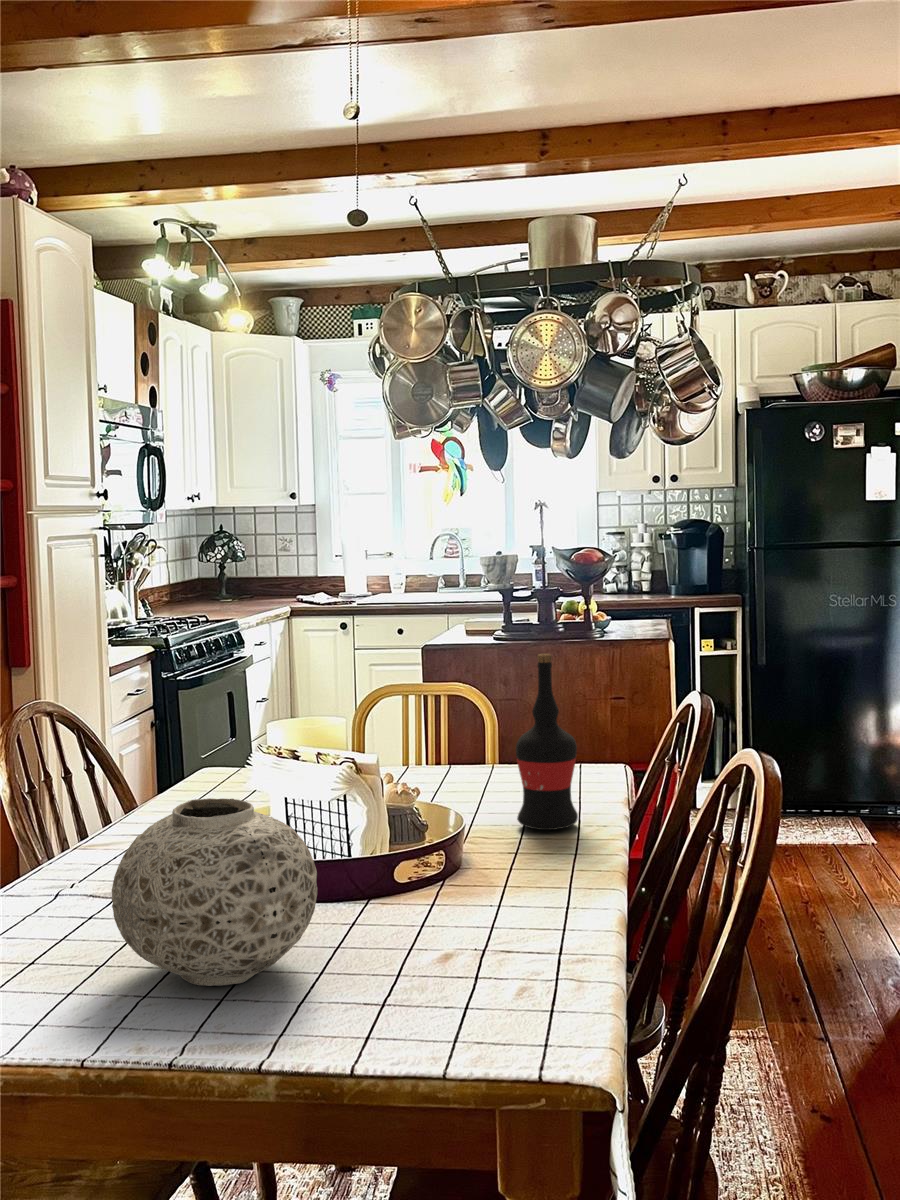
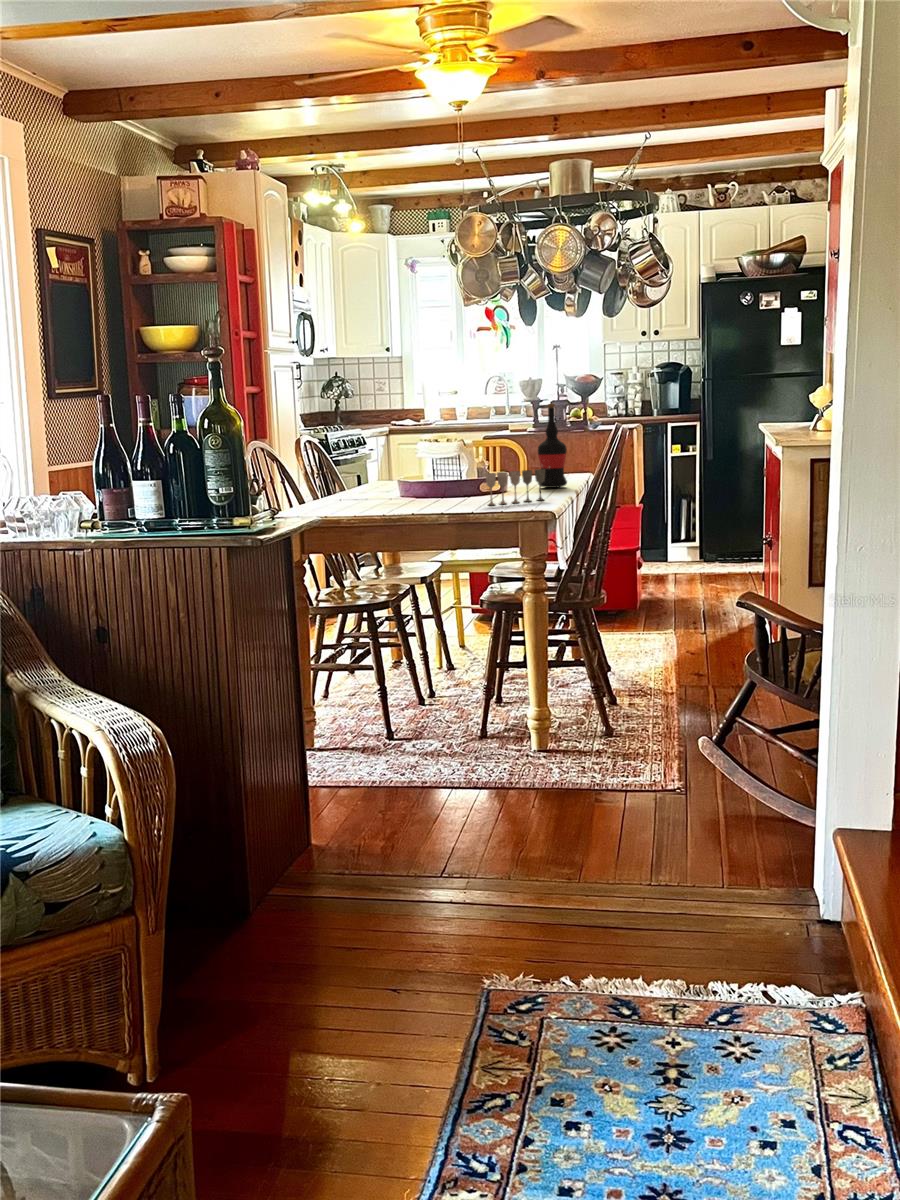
vase: present [112,798,318,986] -> none [379,444,457,512]
wine glass: none [393,837,538,943] -> present [486,469,545,505]

